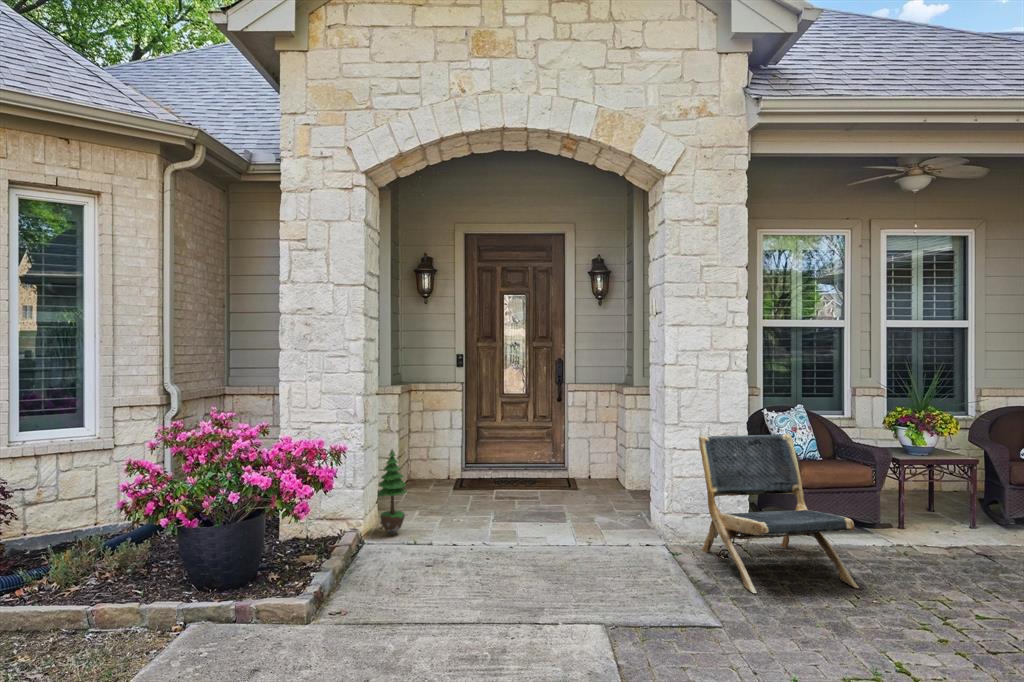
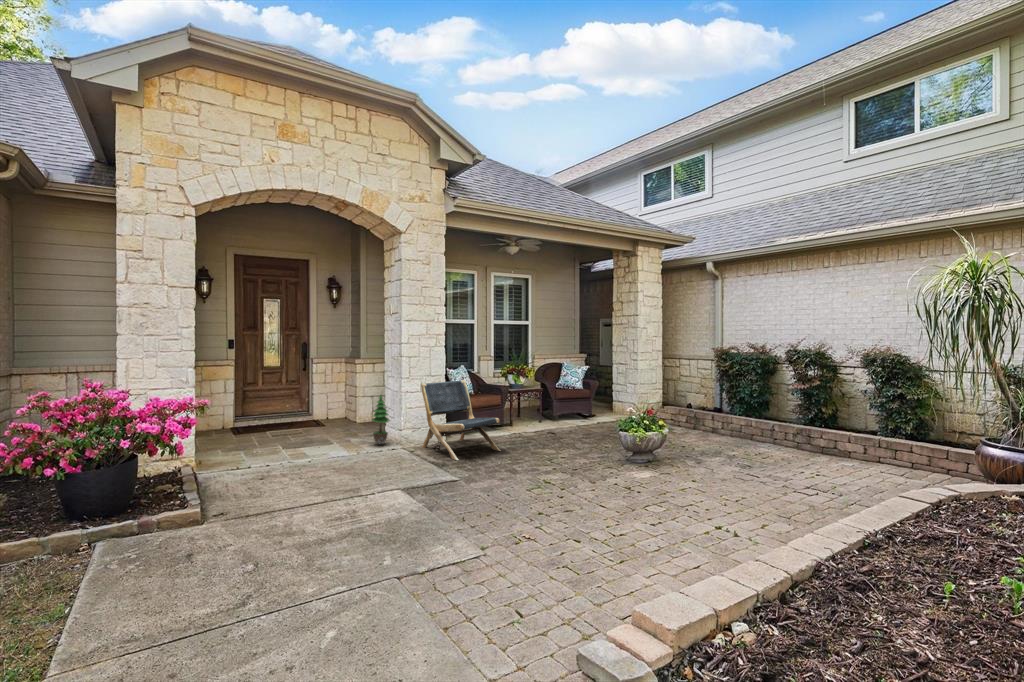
potted tree: present [377,450,407,534] -> present [372,395,390,444]

